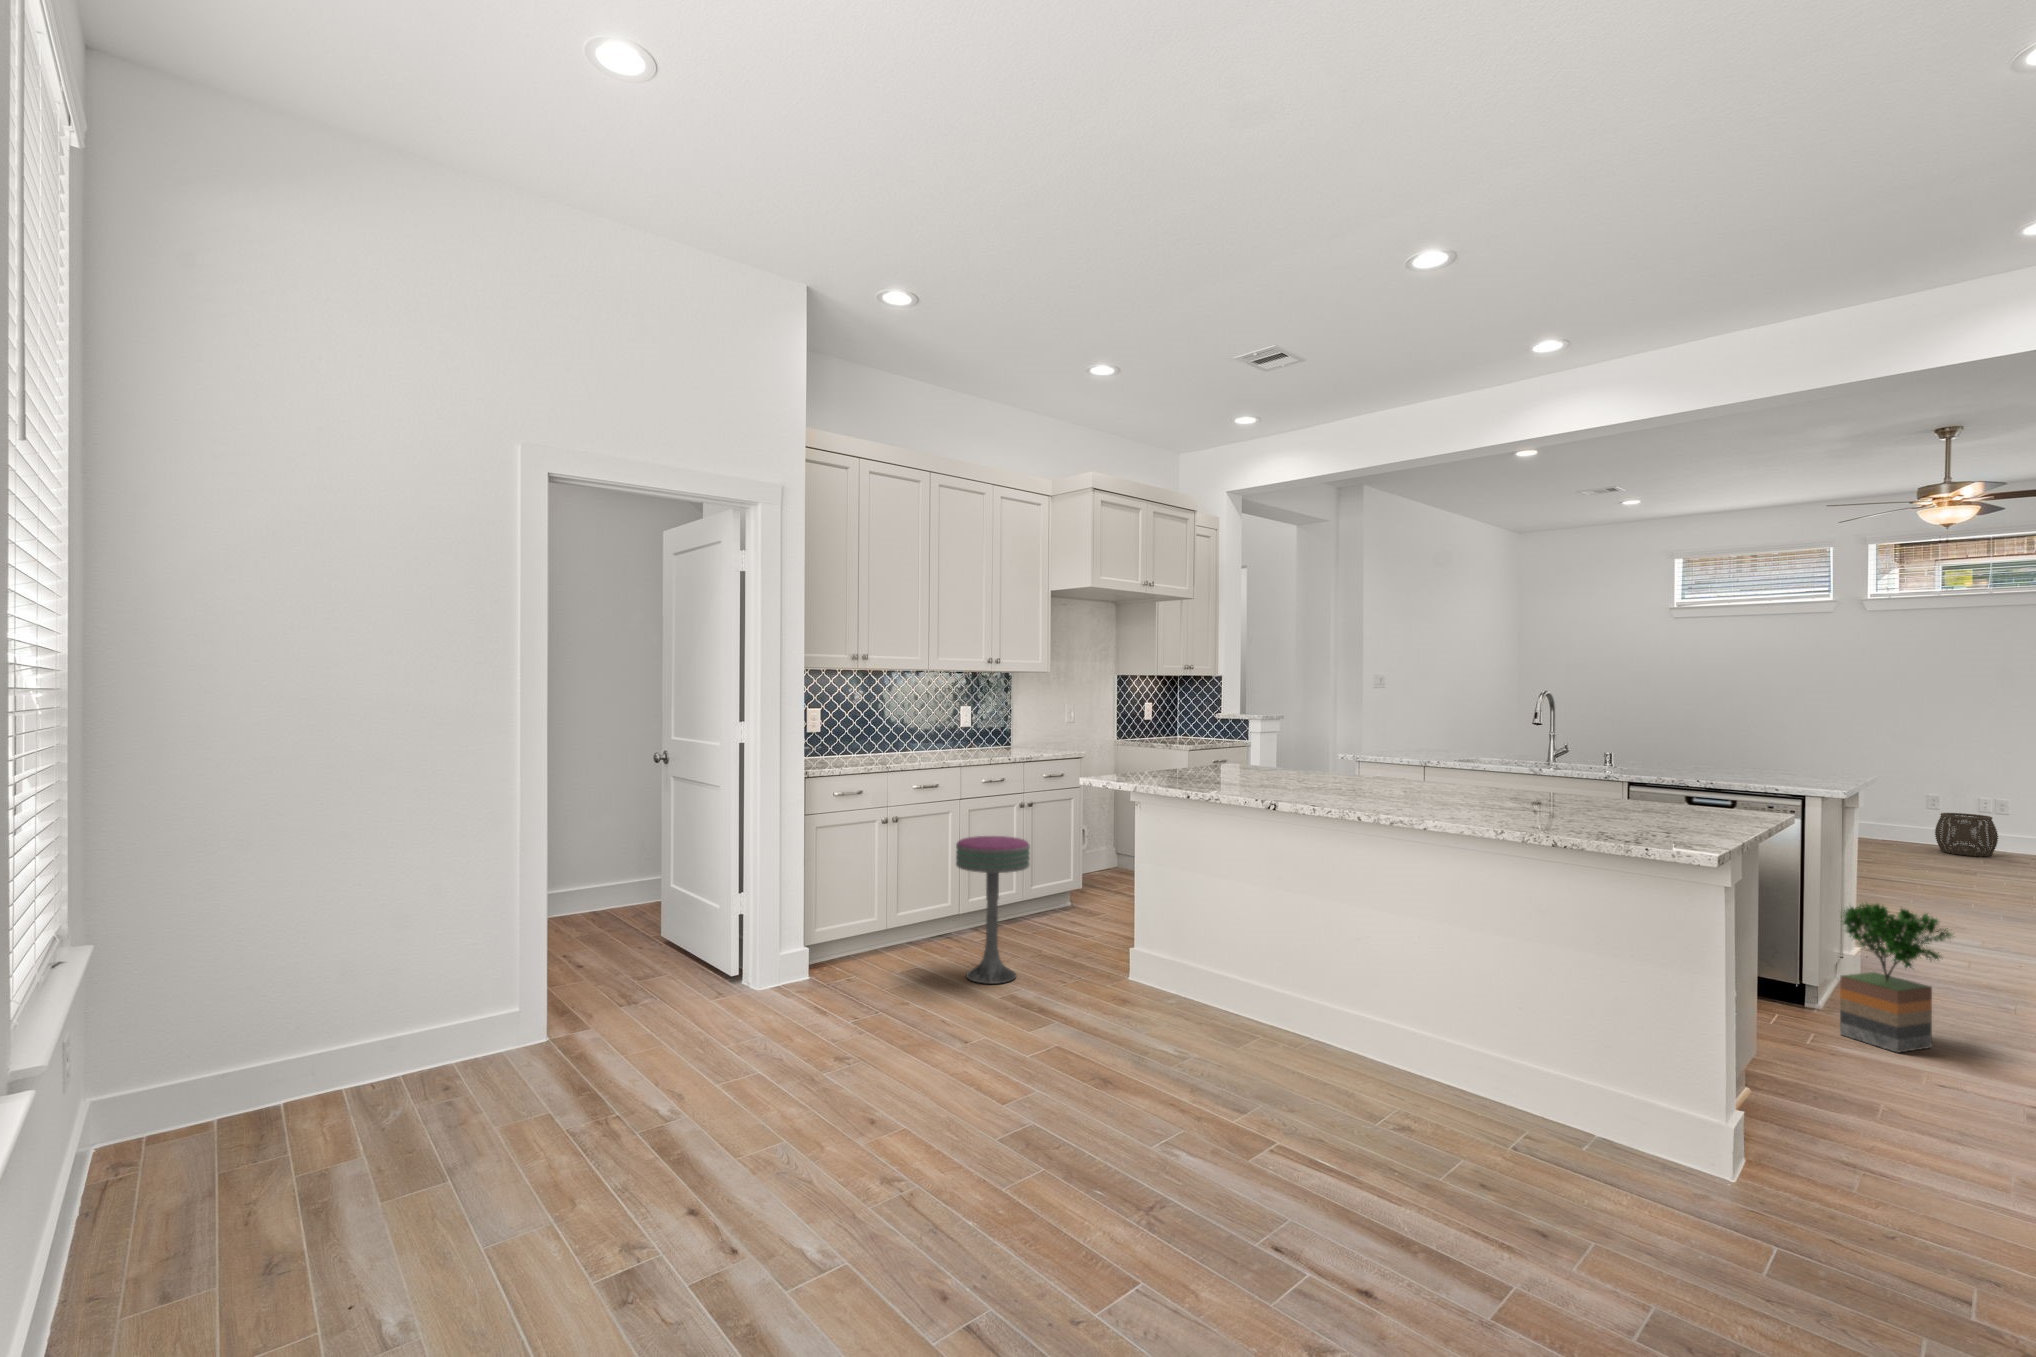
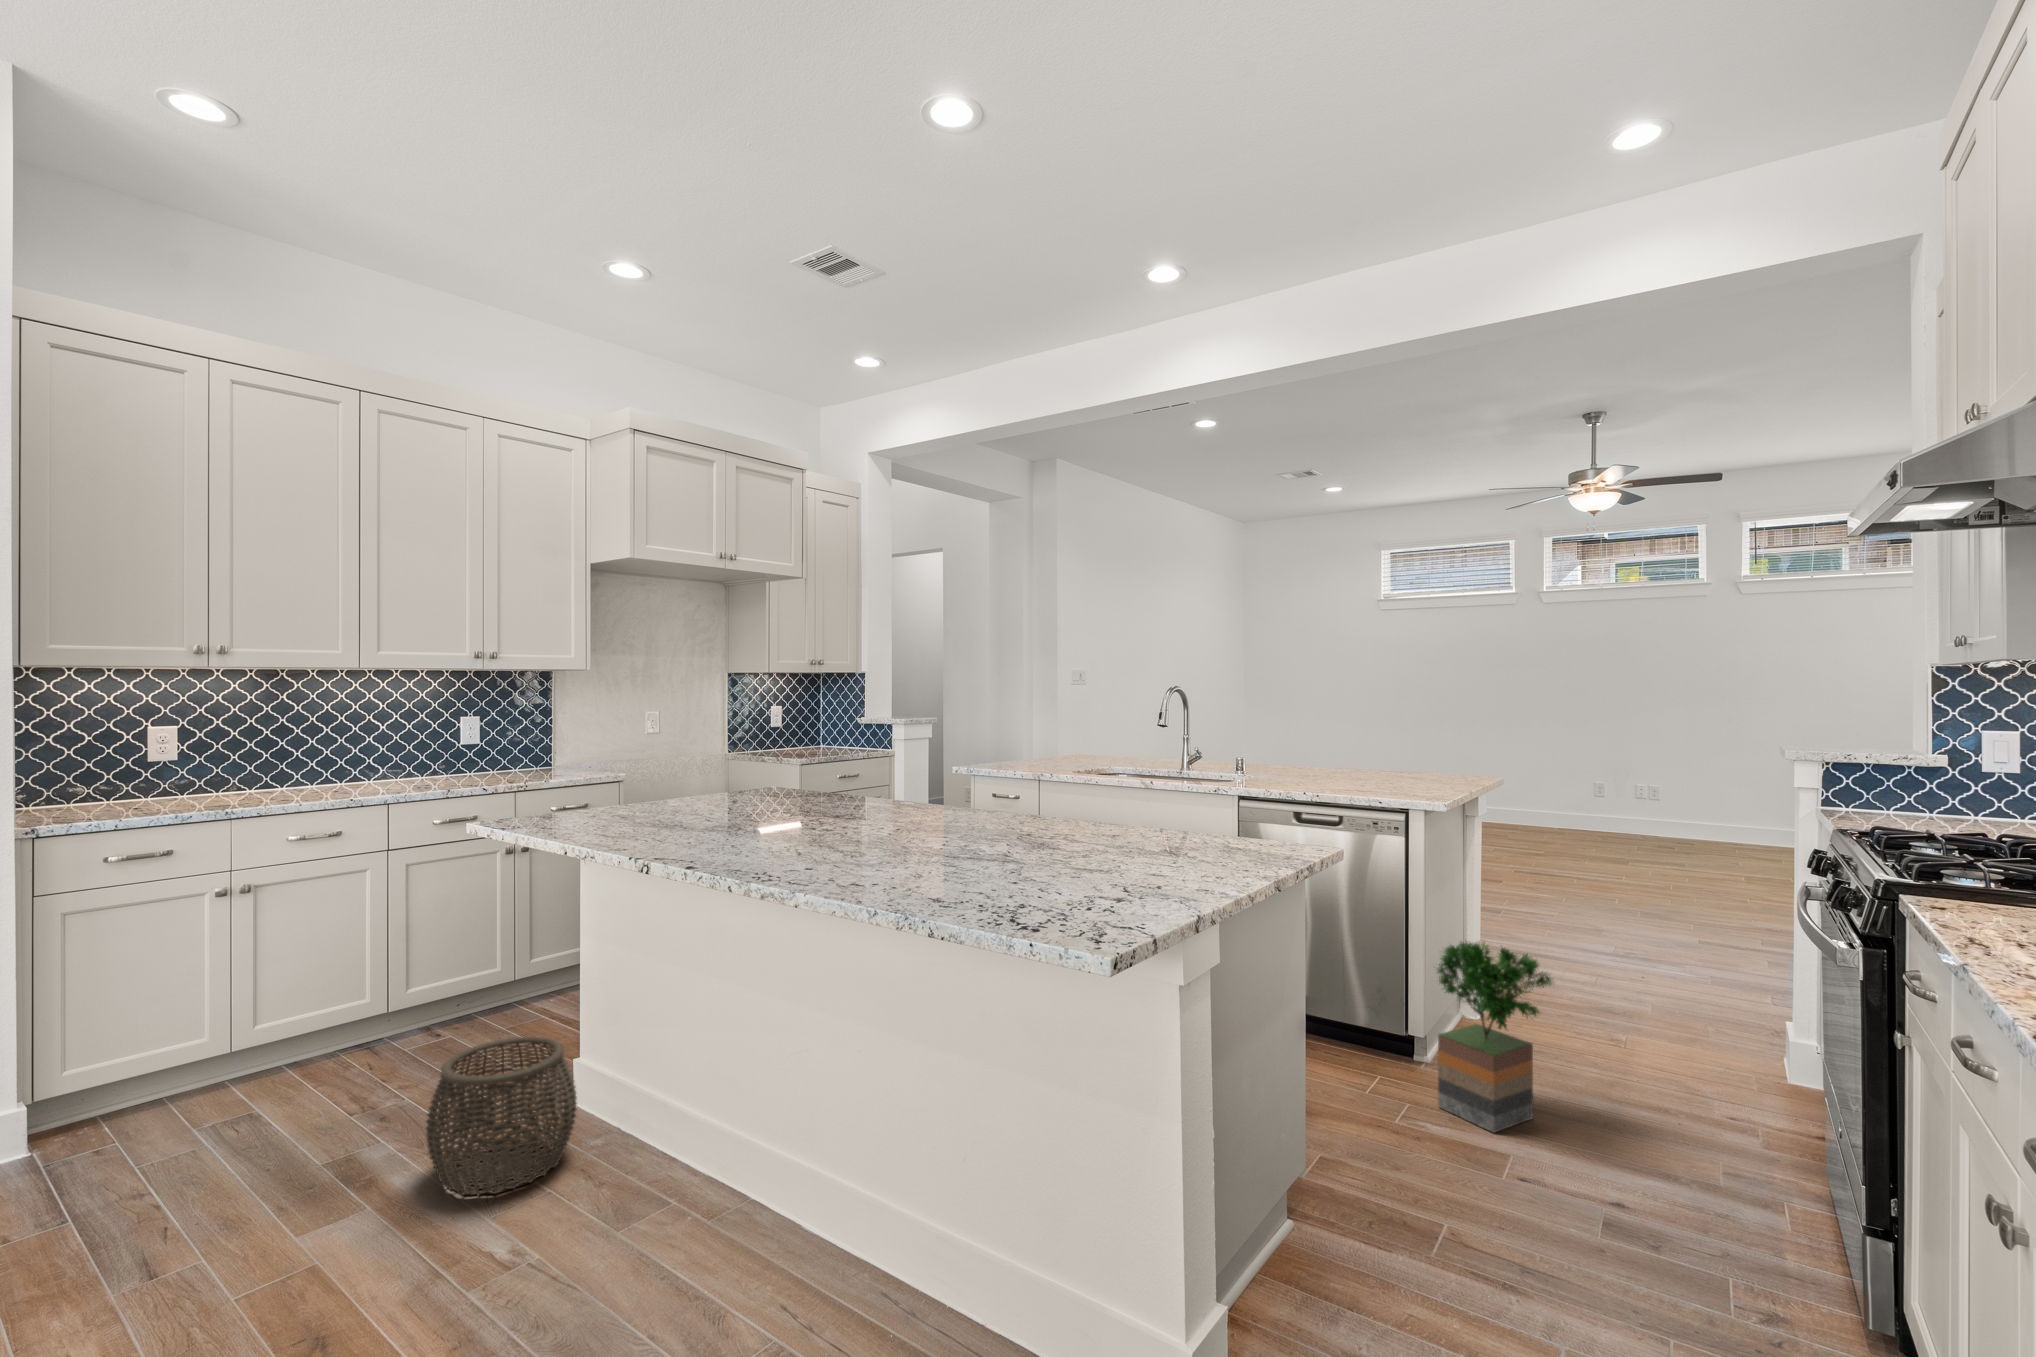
woven basket: present [1935,813,1998,857] -> present [426,1036,577,1196]
bar stool: present [956,836,1030,984] -> none [285,909,420,1137]

